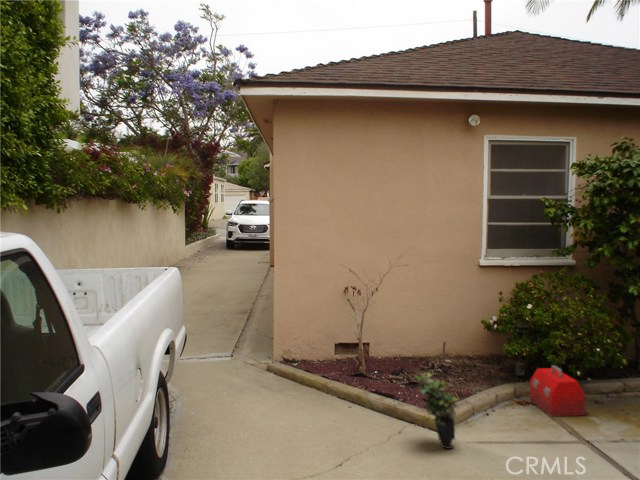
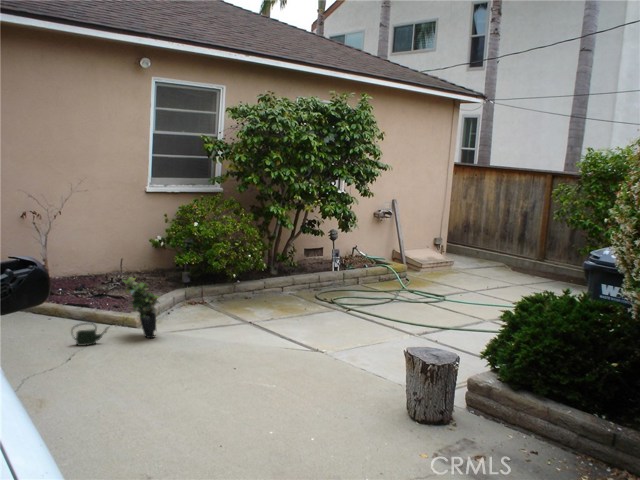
toolbox: present [530,365,585,417] -> none [197,271,243,310]
watering can: none [357,422,399,449] -> present [72,323,103,346]

